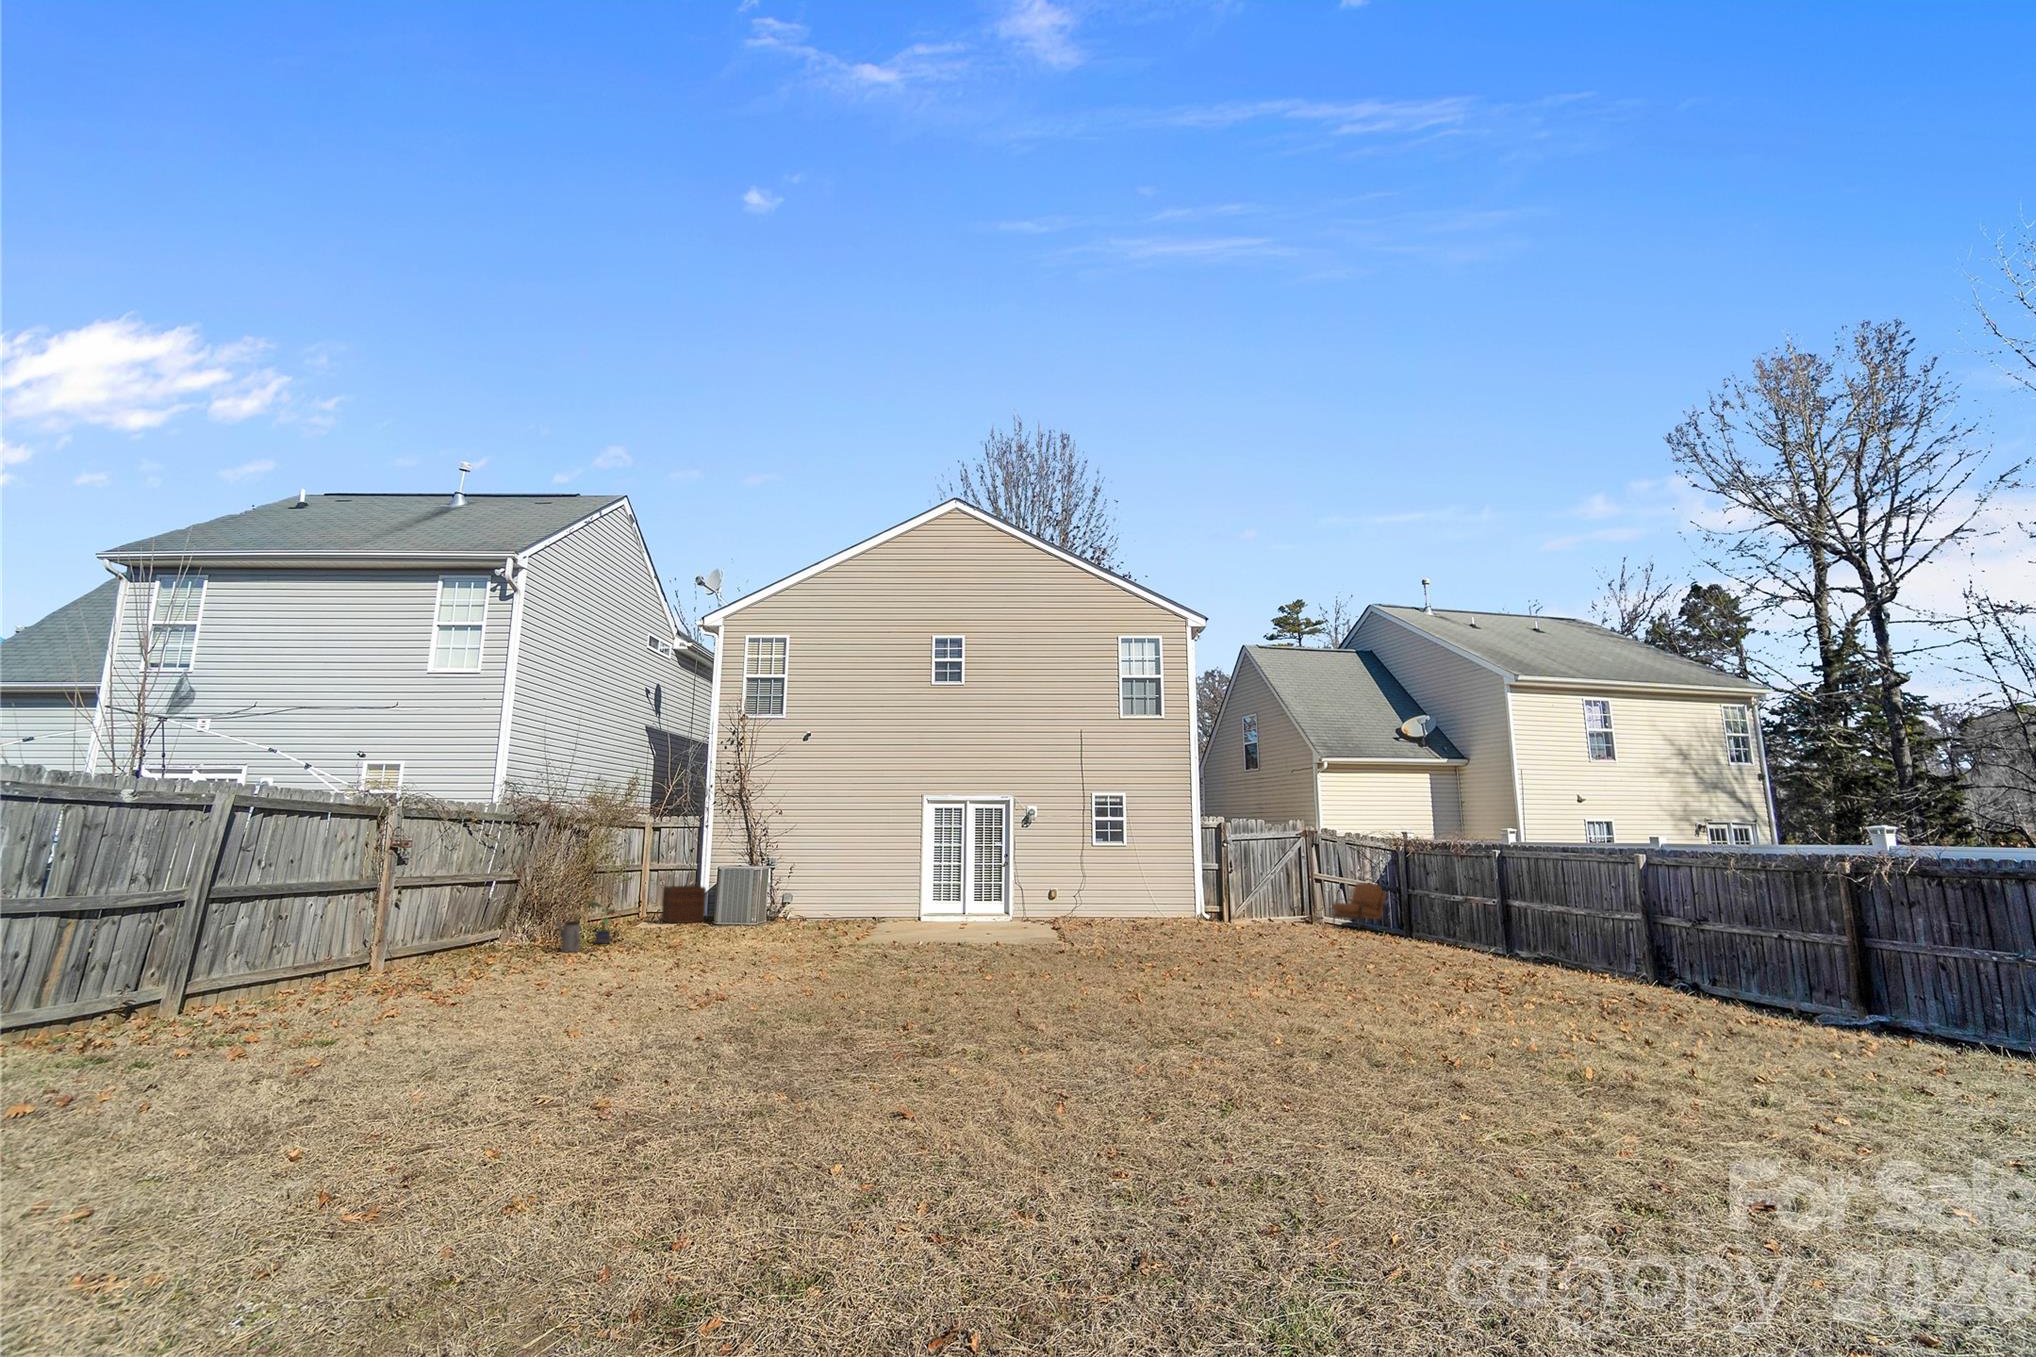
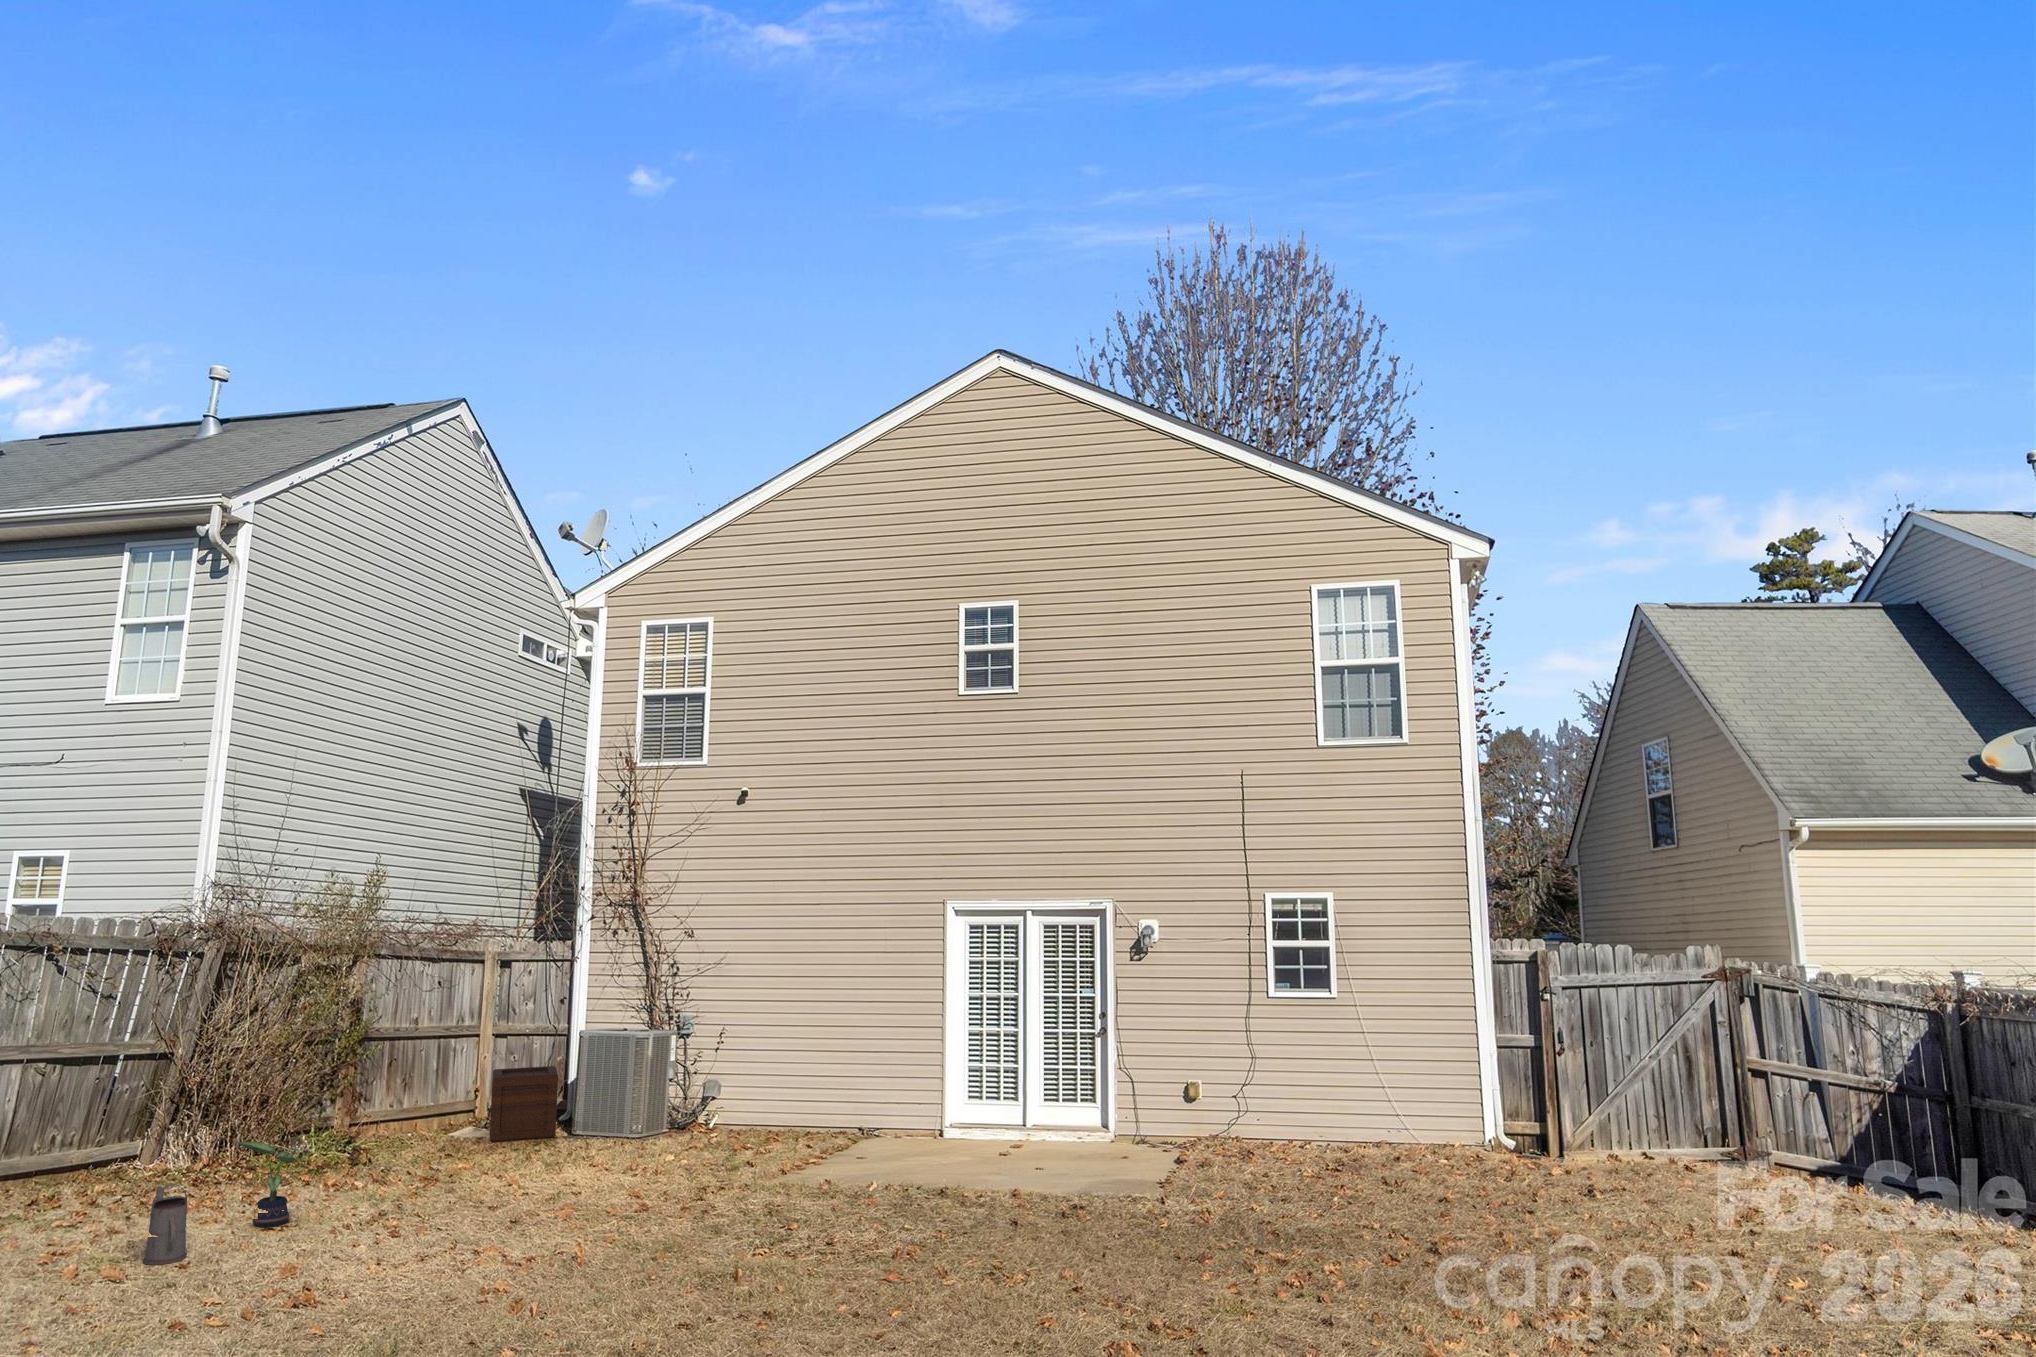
chair: present [1332,883,1390,929] -> none [1793,1083,1935,1197]

